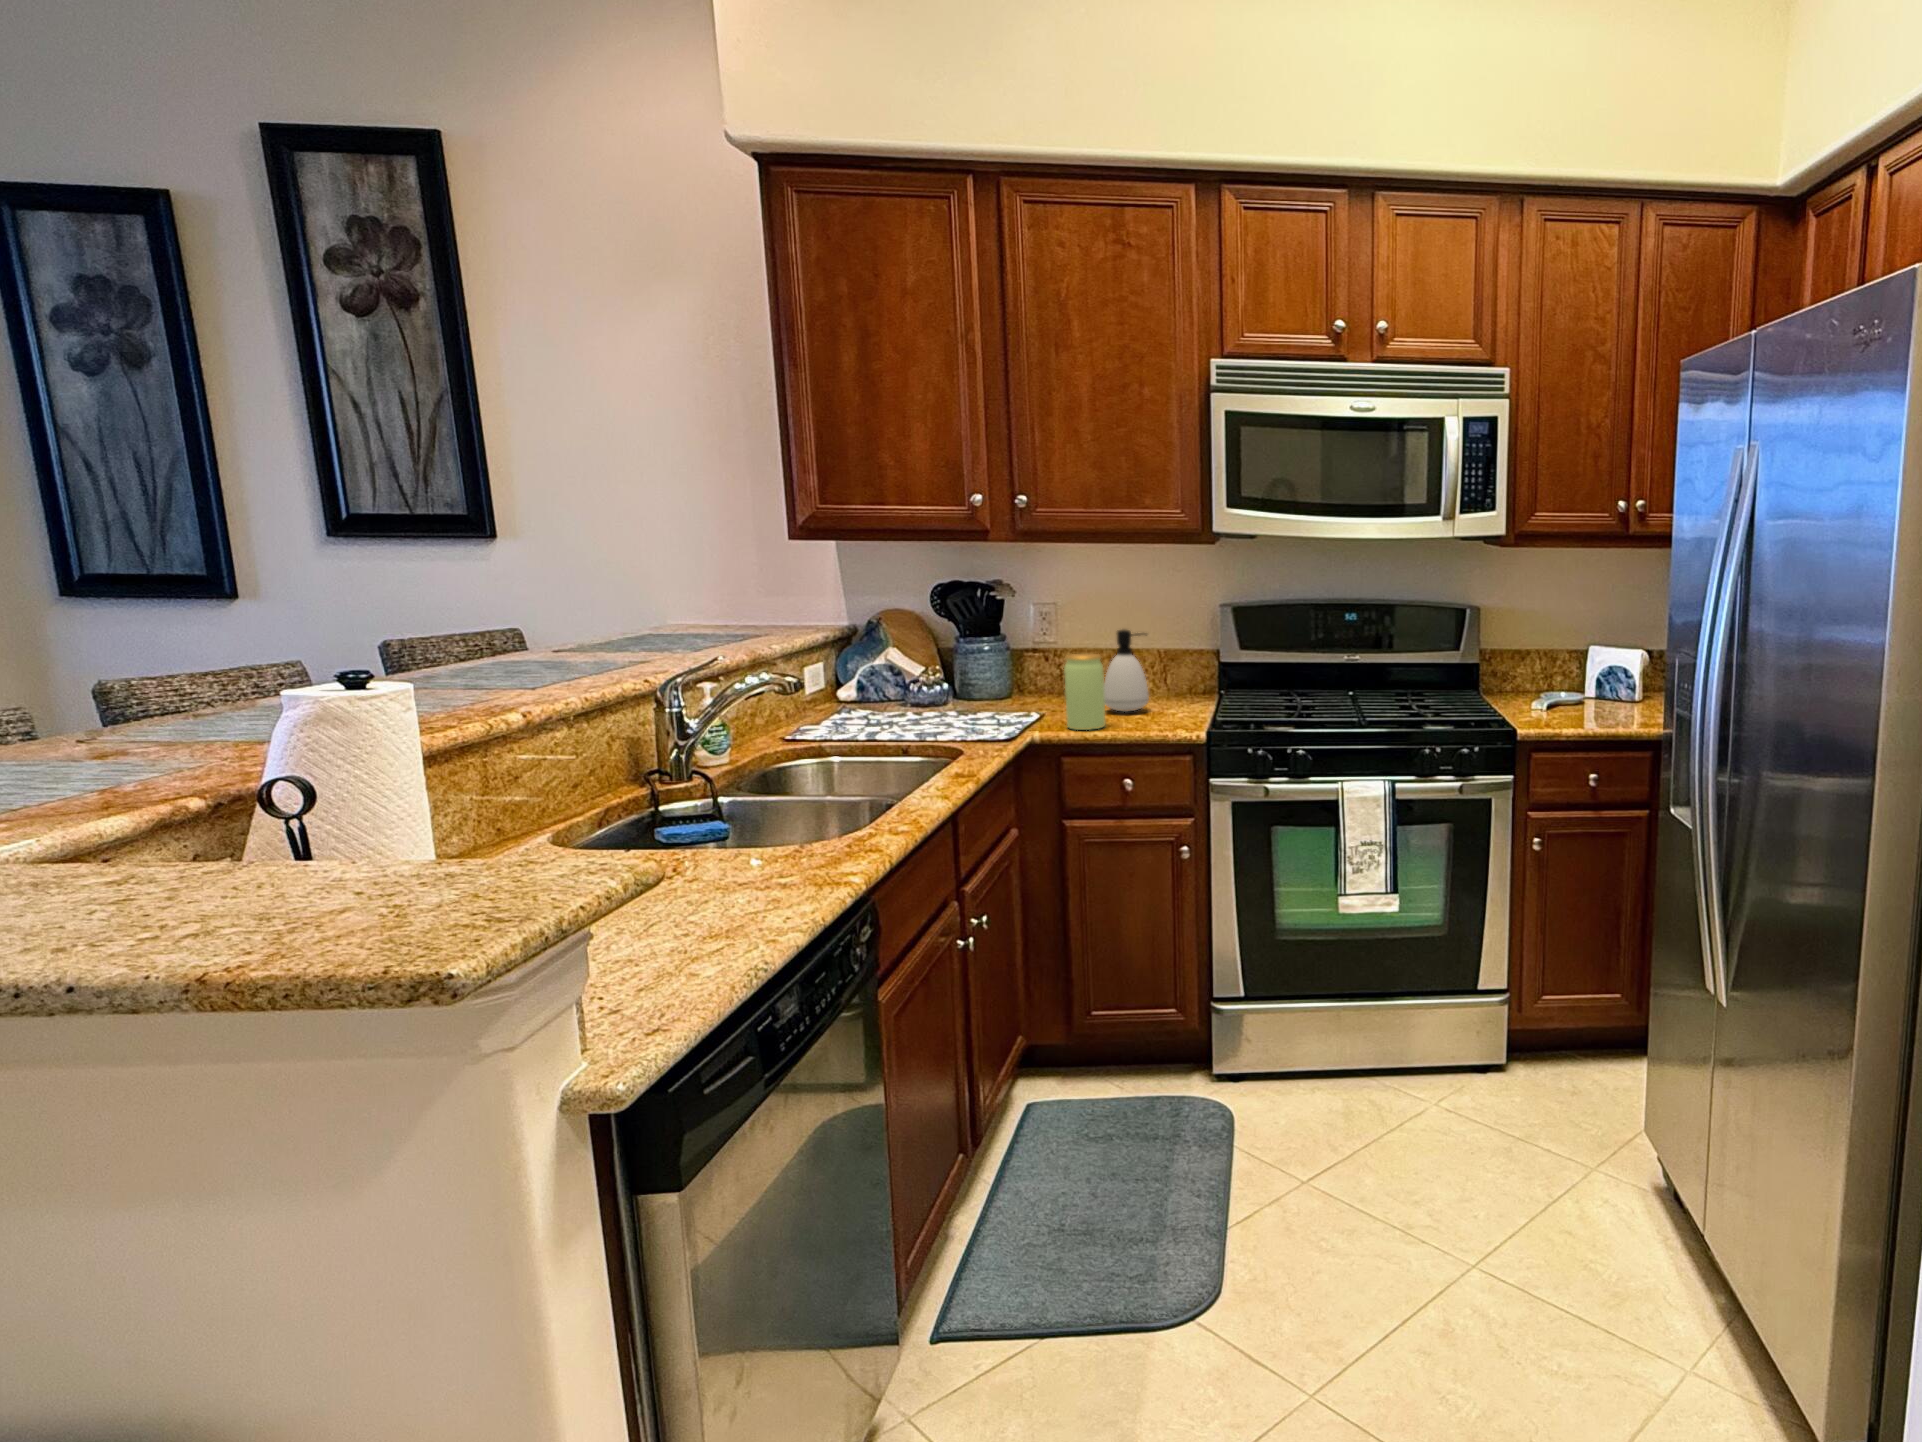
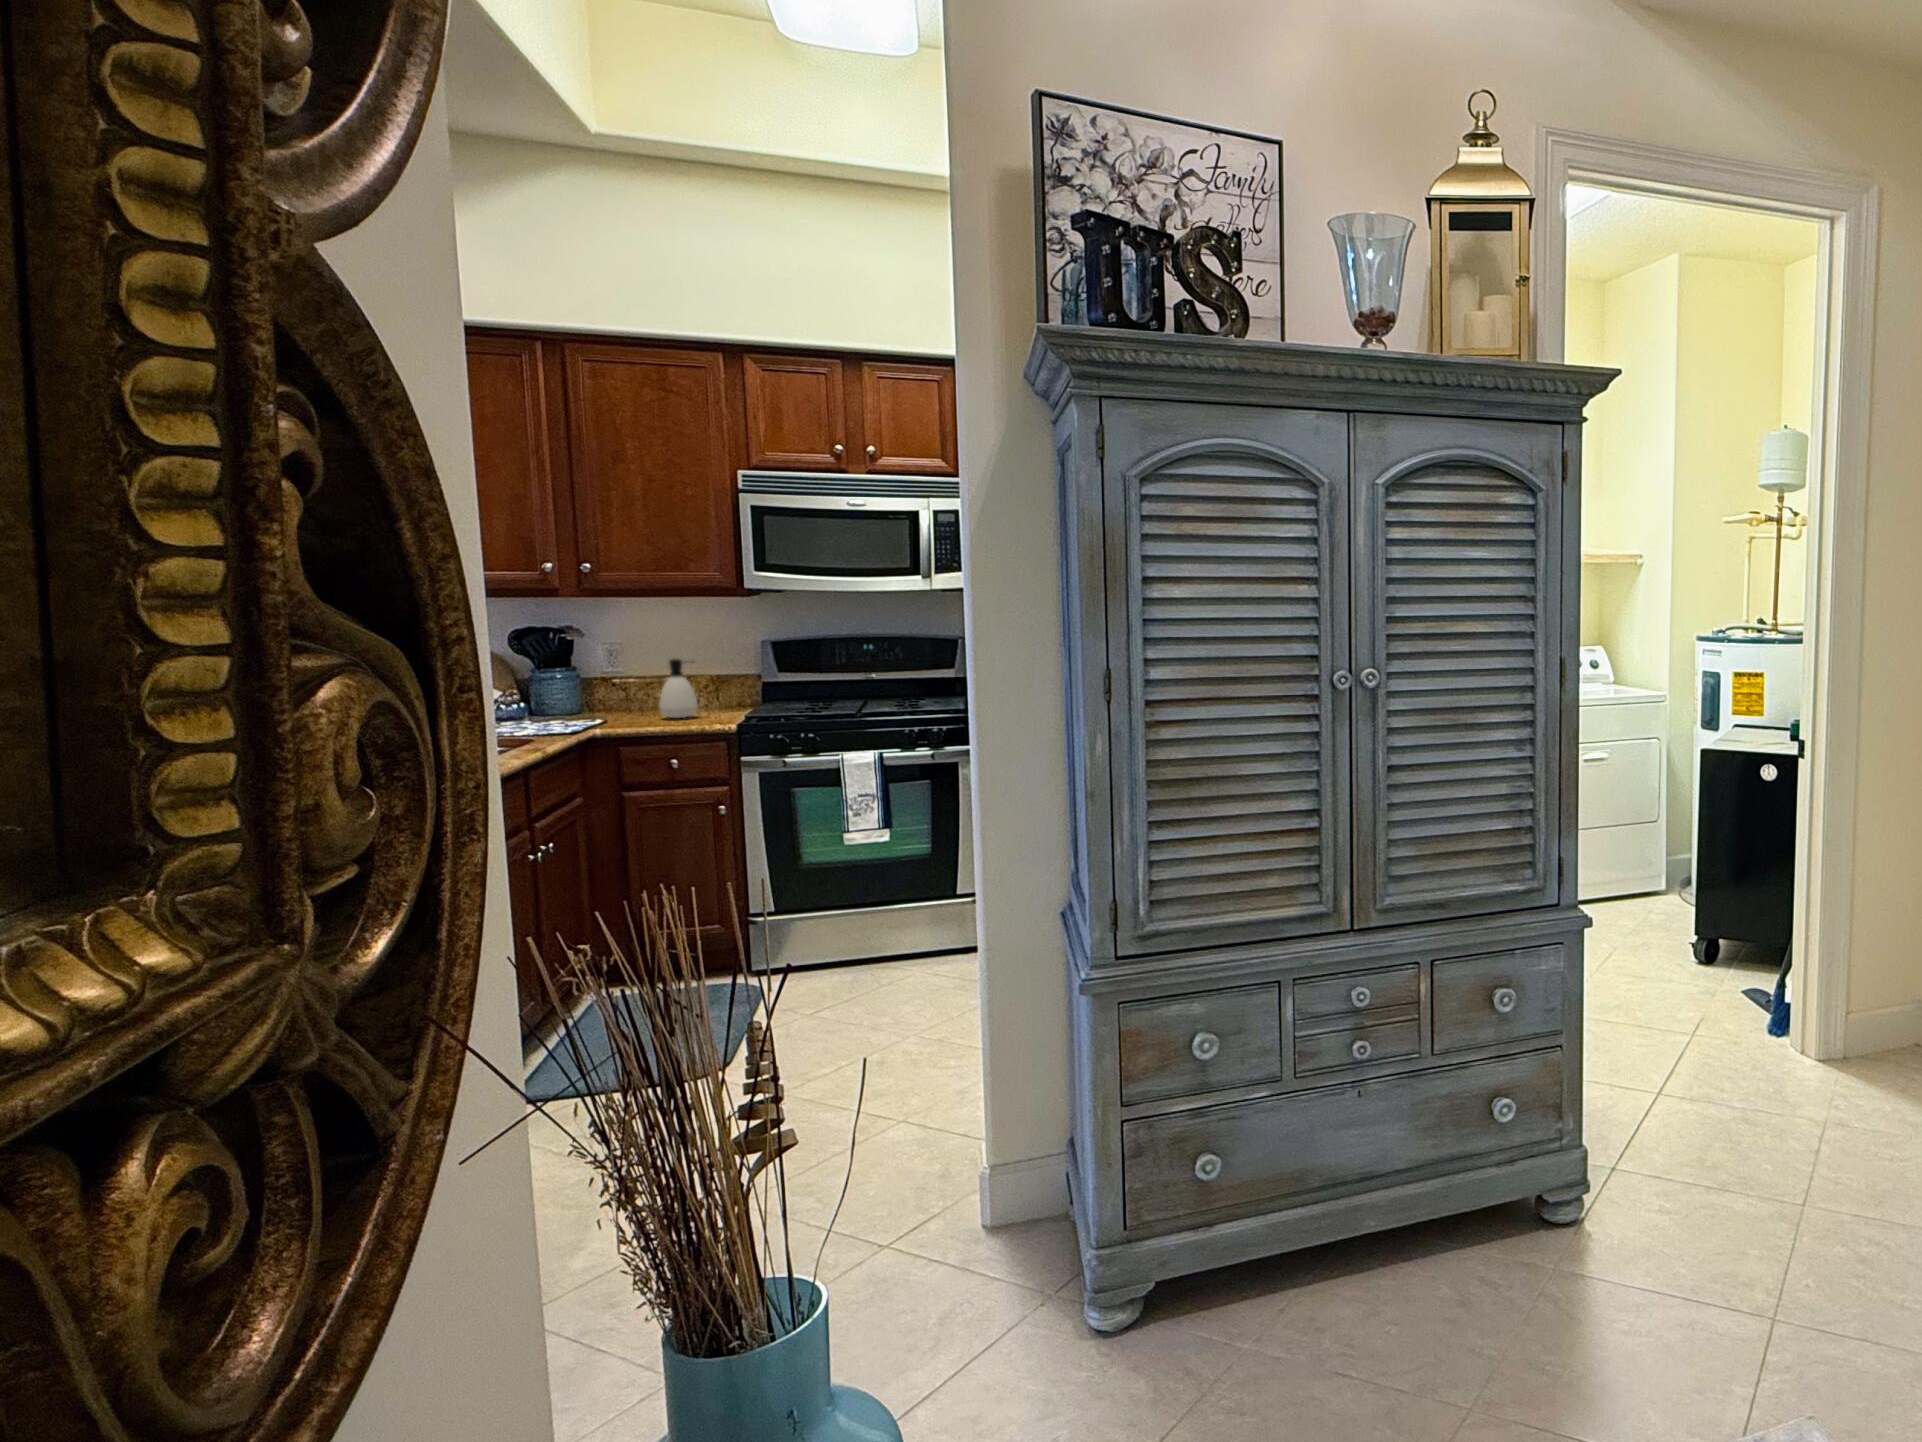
jar: present [1064,654,1105,730] -> none [623,675,658,729]

